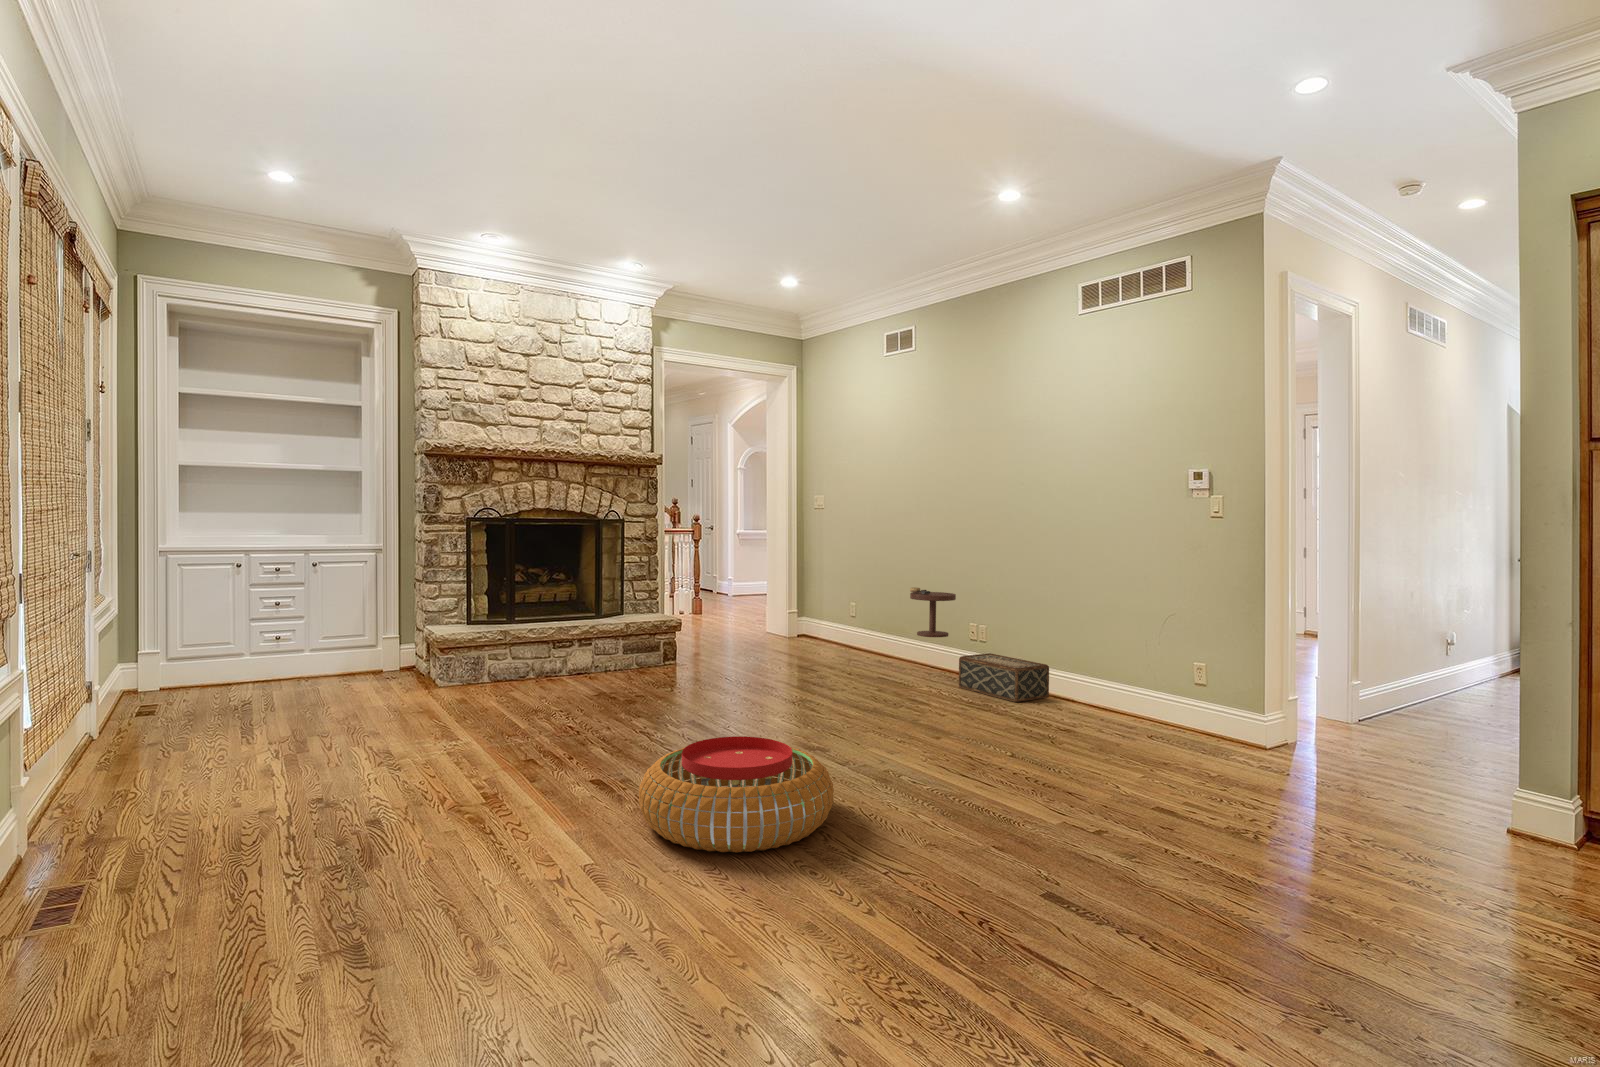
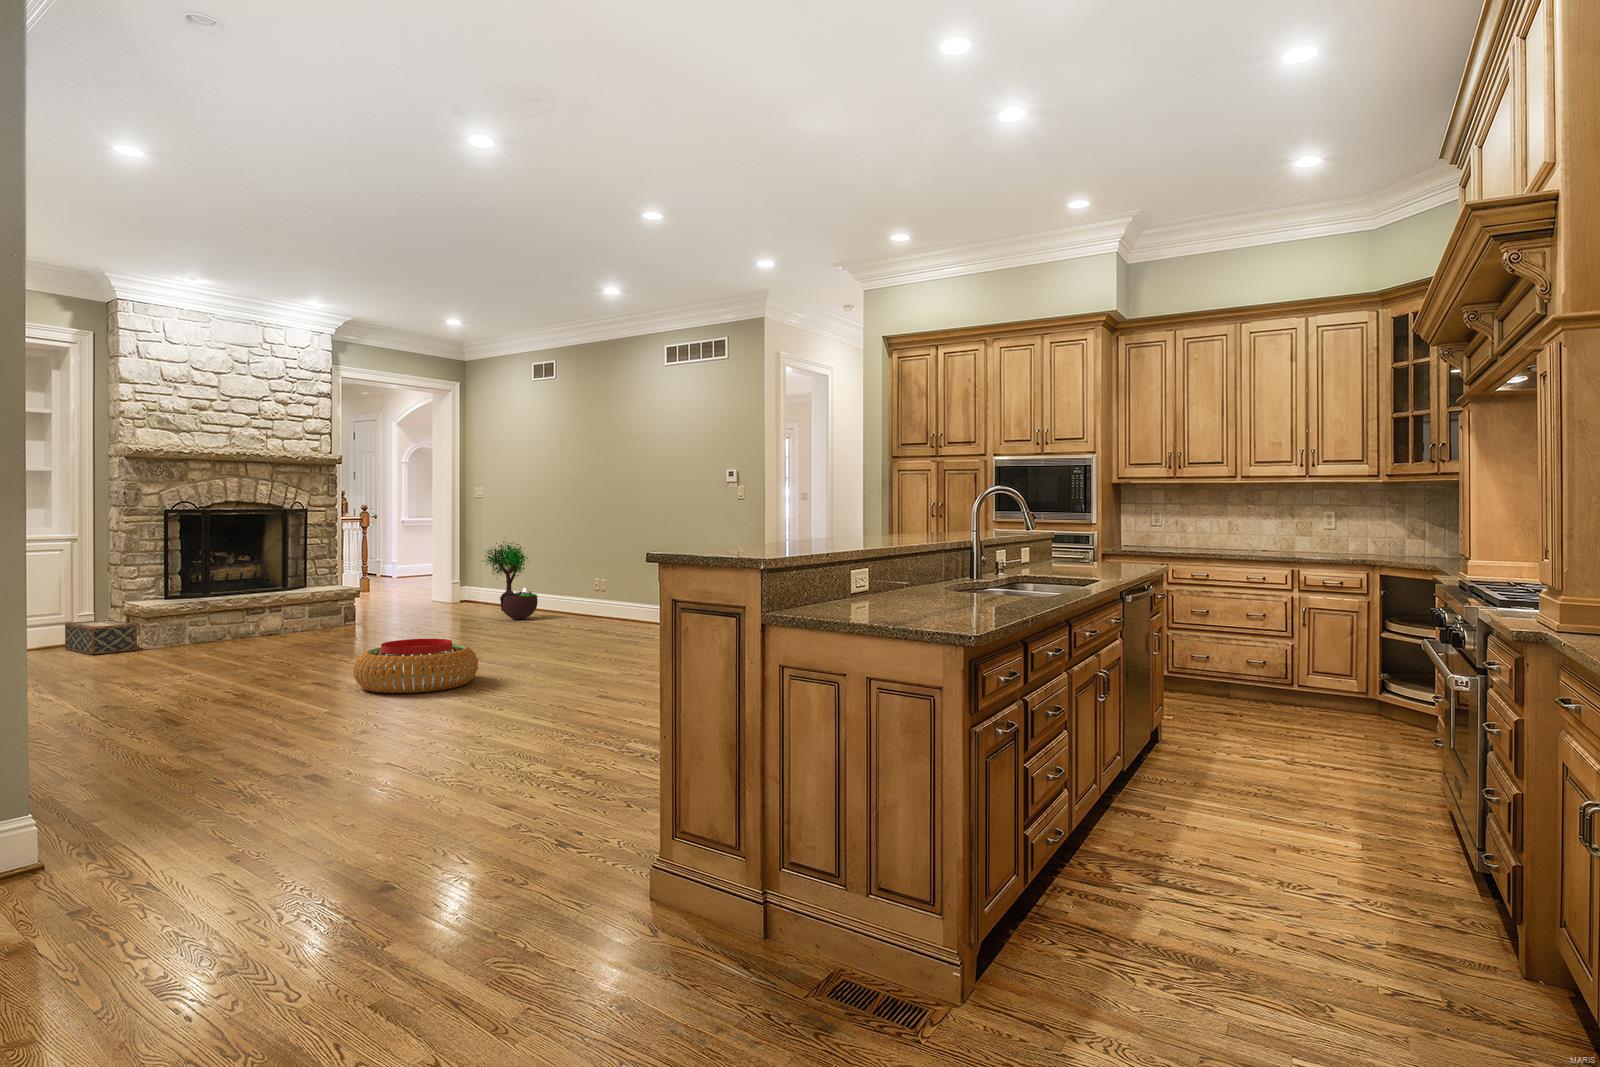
potted tree: none [819,554,888,659] -> present [483,542,538,619]
side table: present [910,587,956,637] -> none [552,560,587,625]
woven basket: present [959,653,1049,702] -> present [65,620,137,655]

